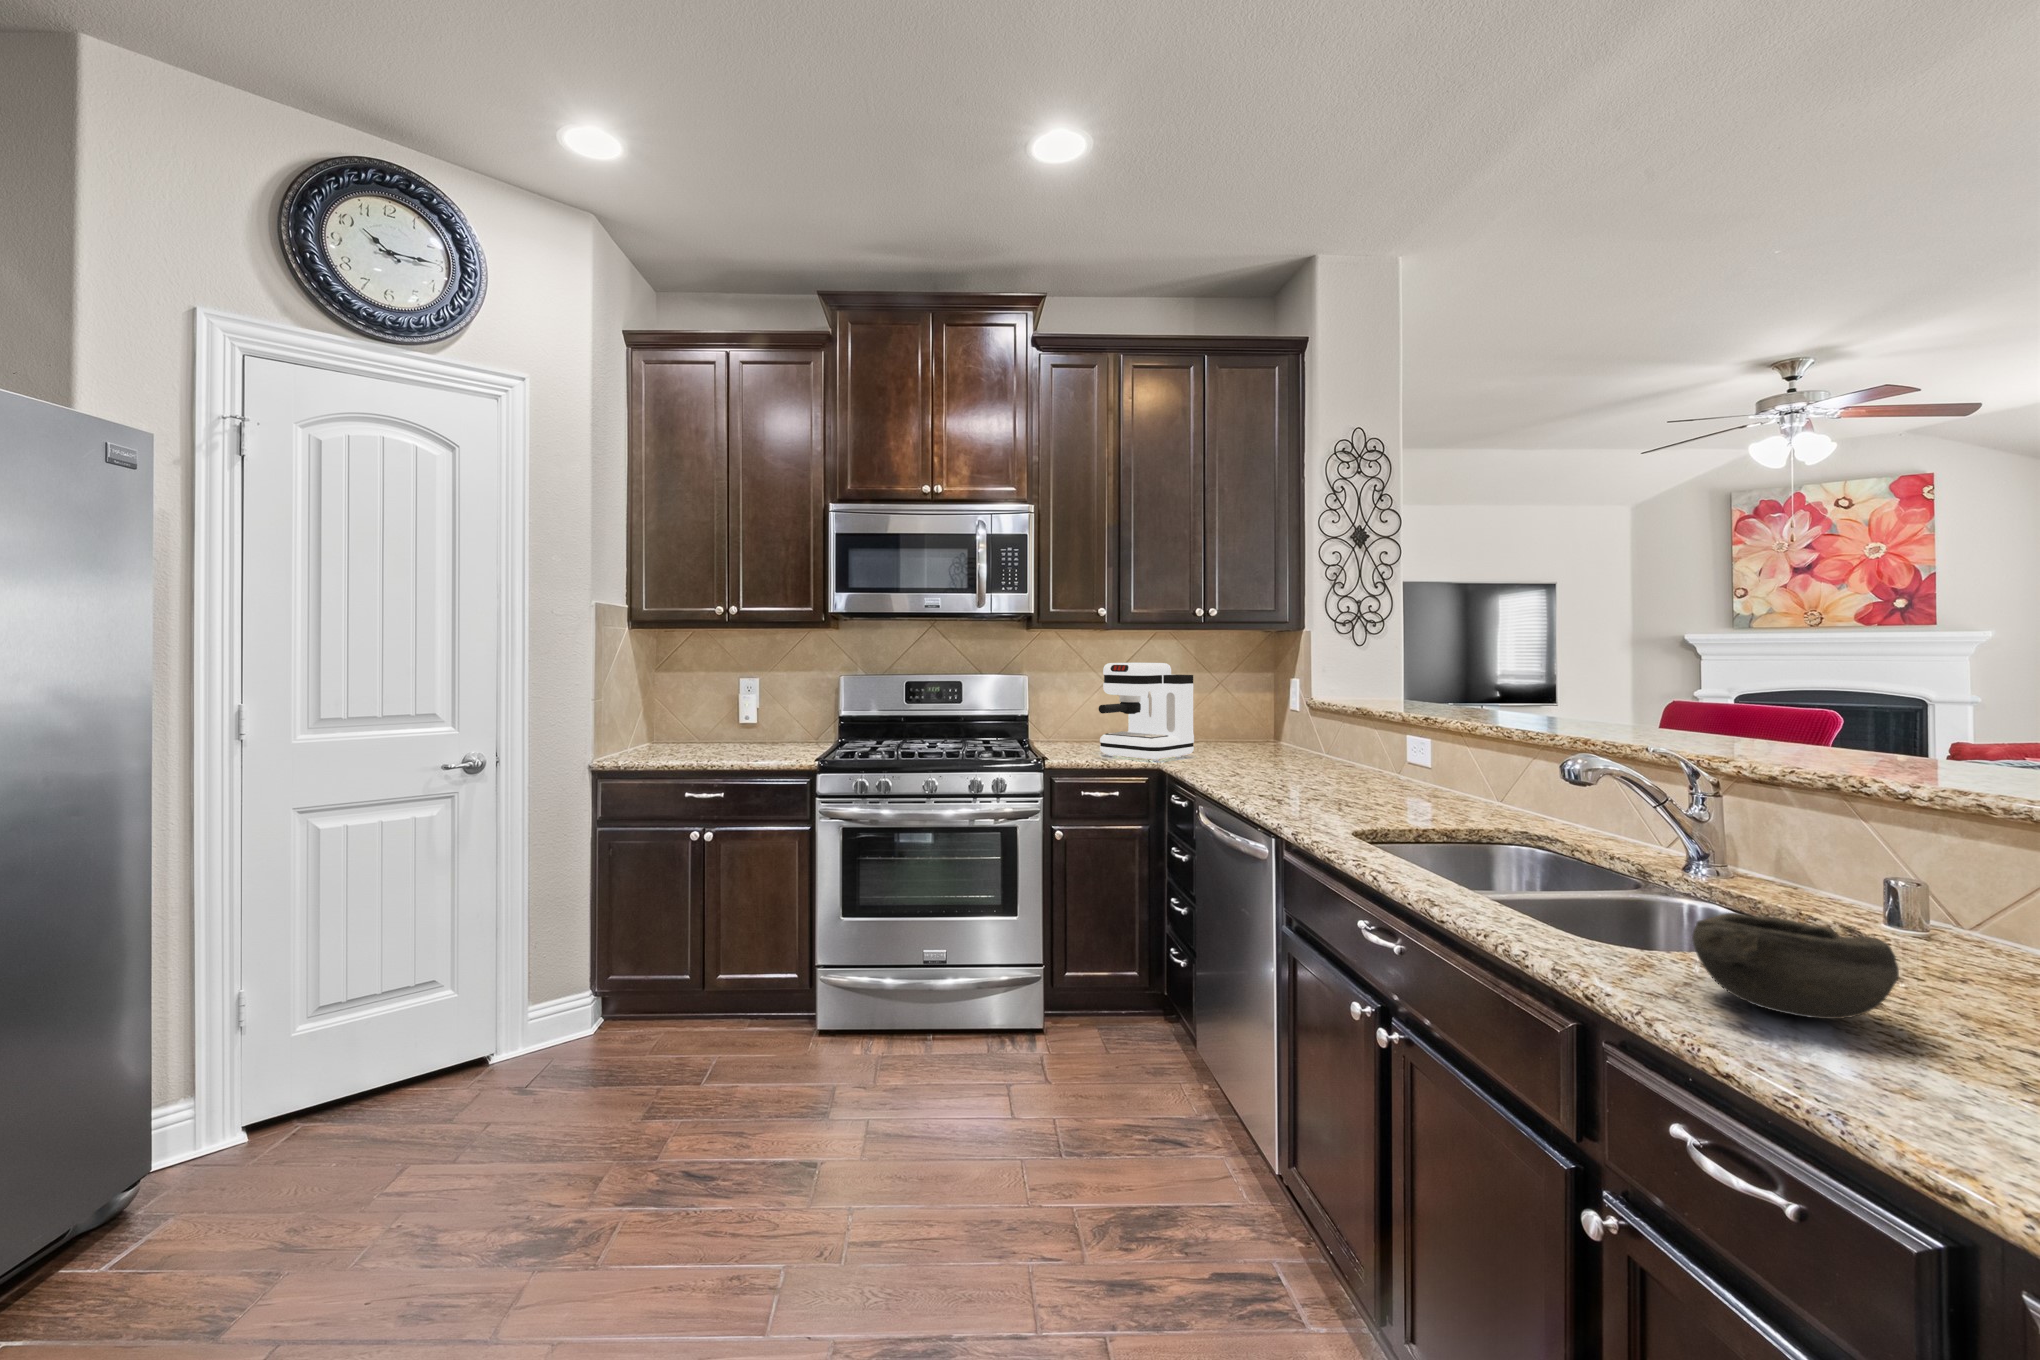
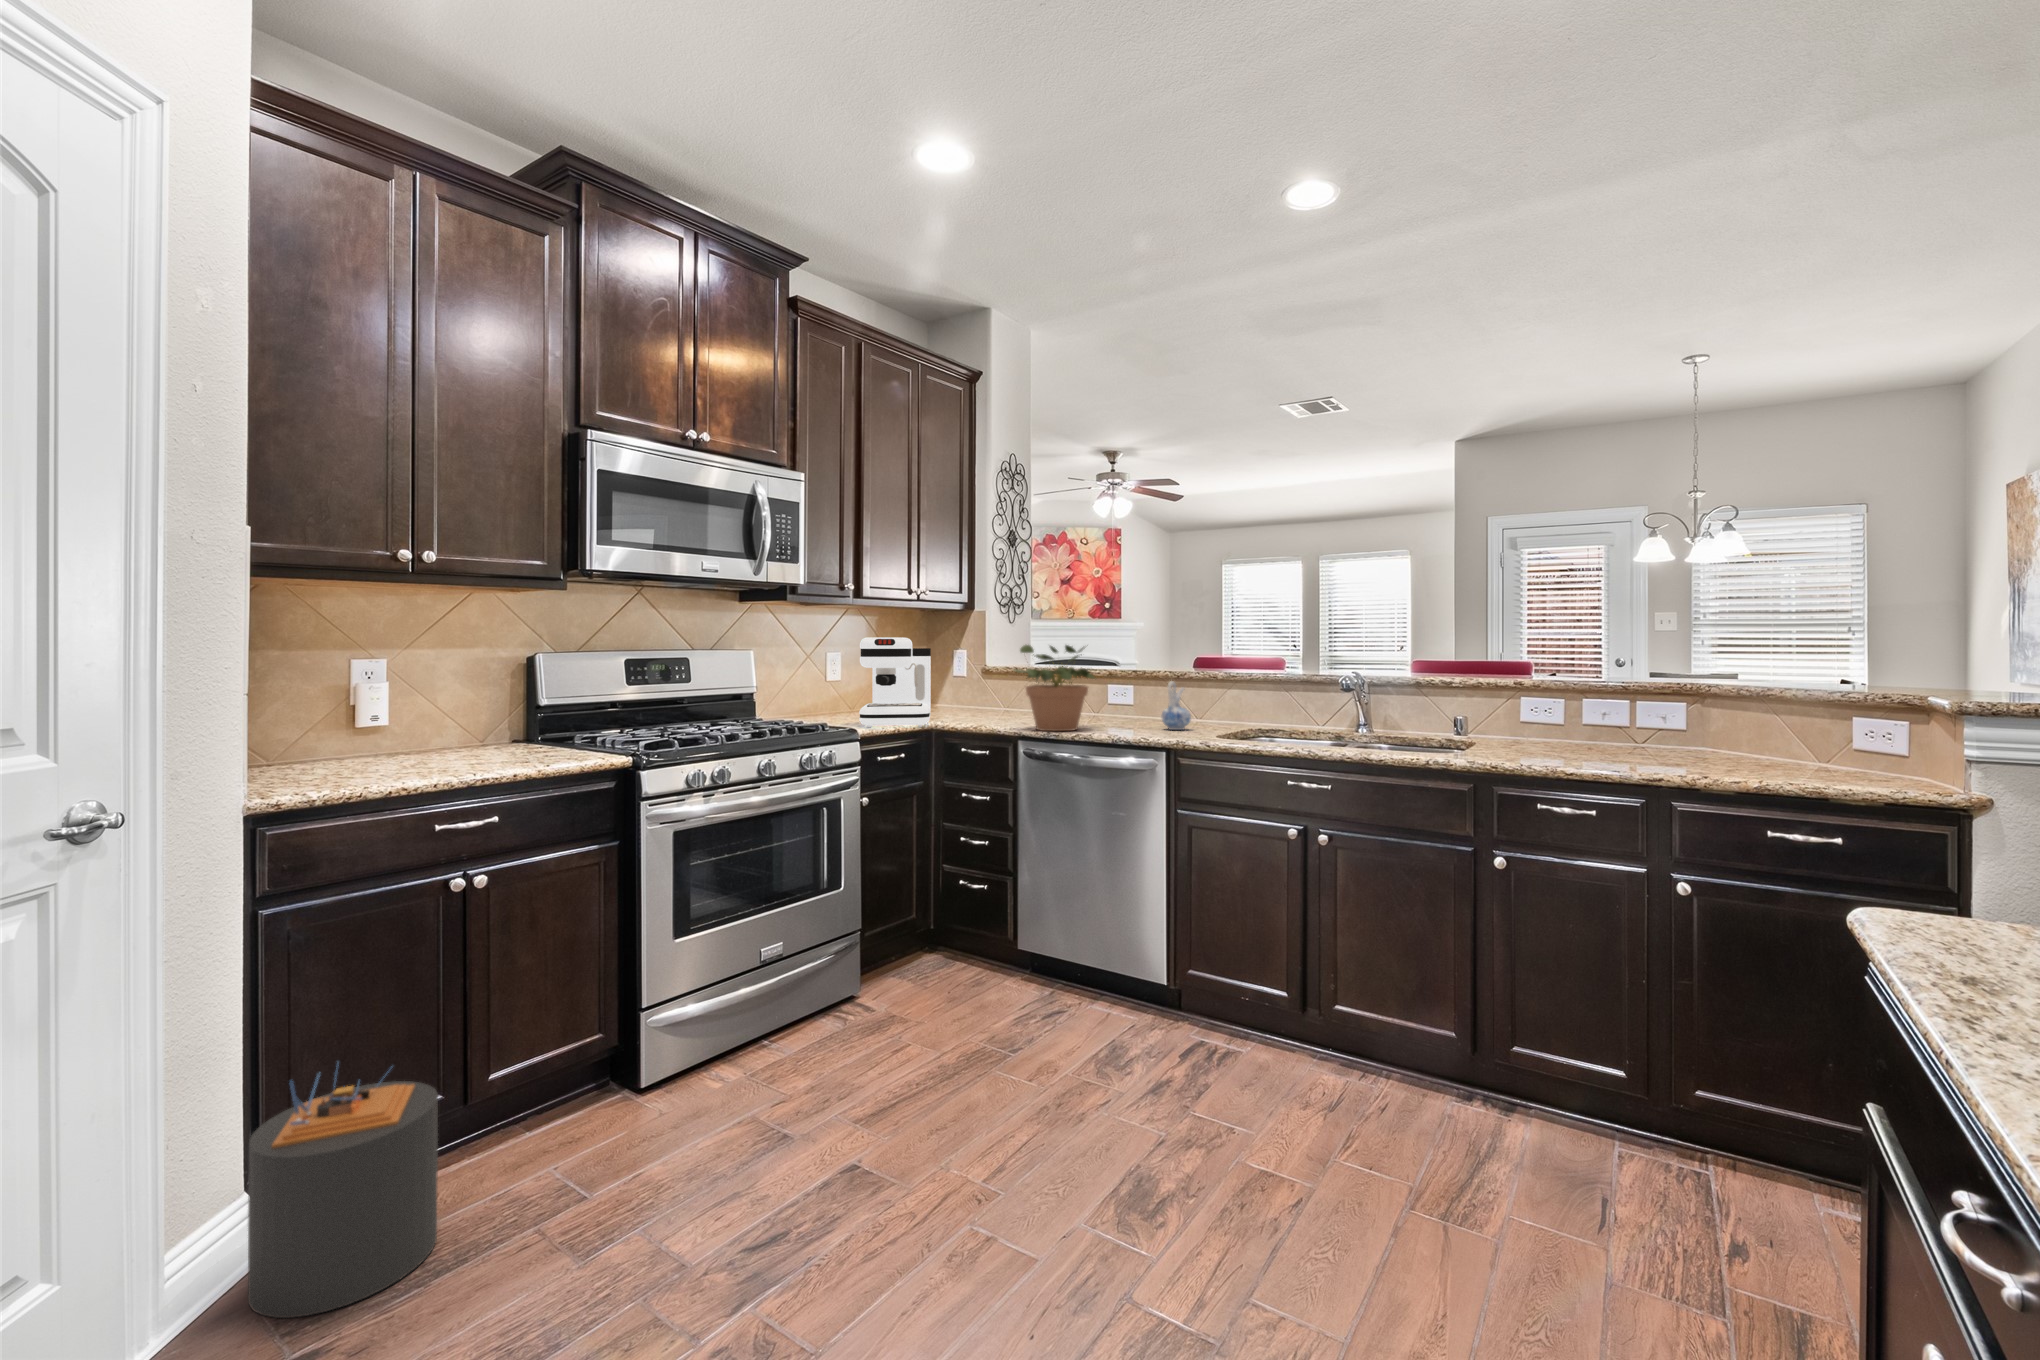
potted plant: none [1223,674,1352,786] -> present [1014,645,1094,731]
ceramic pitcher: none [1419,733,1467,805] -> present [1162,681,1191,730]
bowl: present [1692,913,1899,1019] -> none [1516,731,1588,767]
trash can: none [526,929,631,1081] -> present [248,1065,438,1318]

